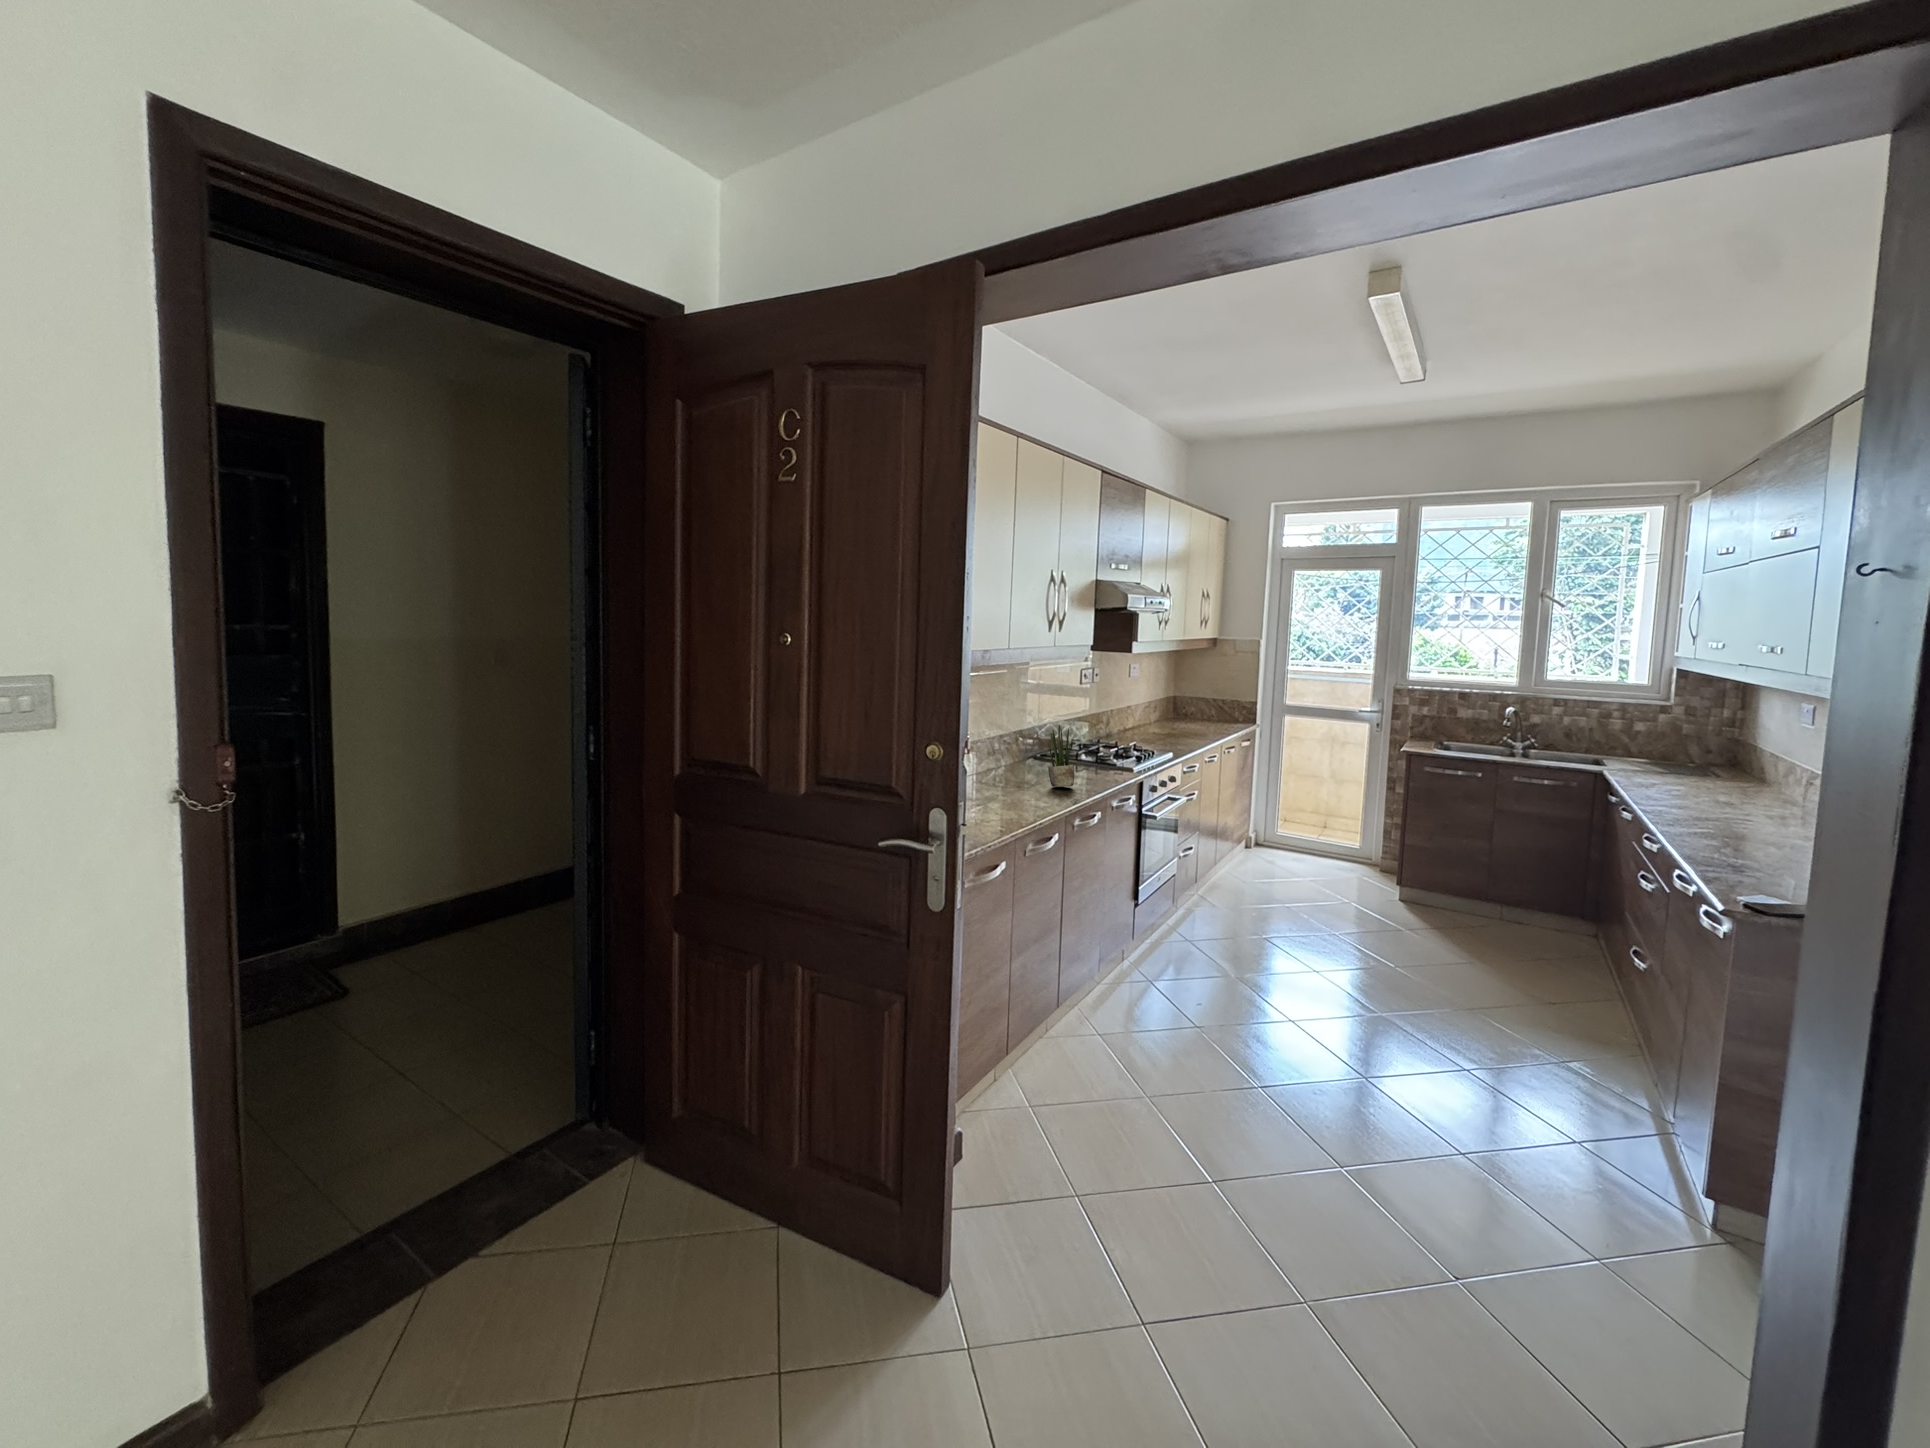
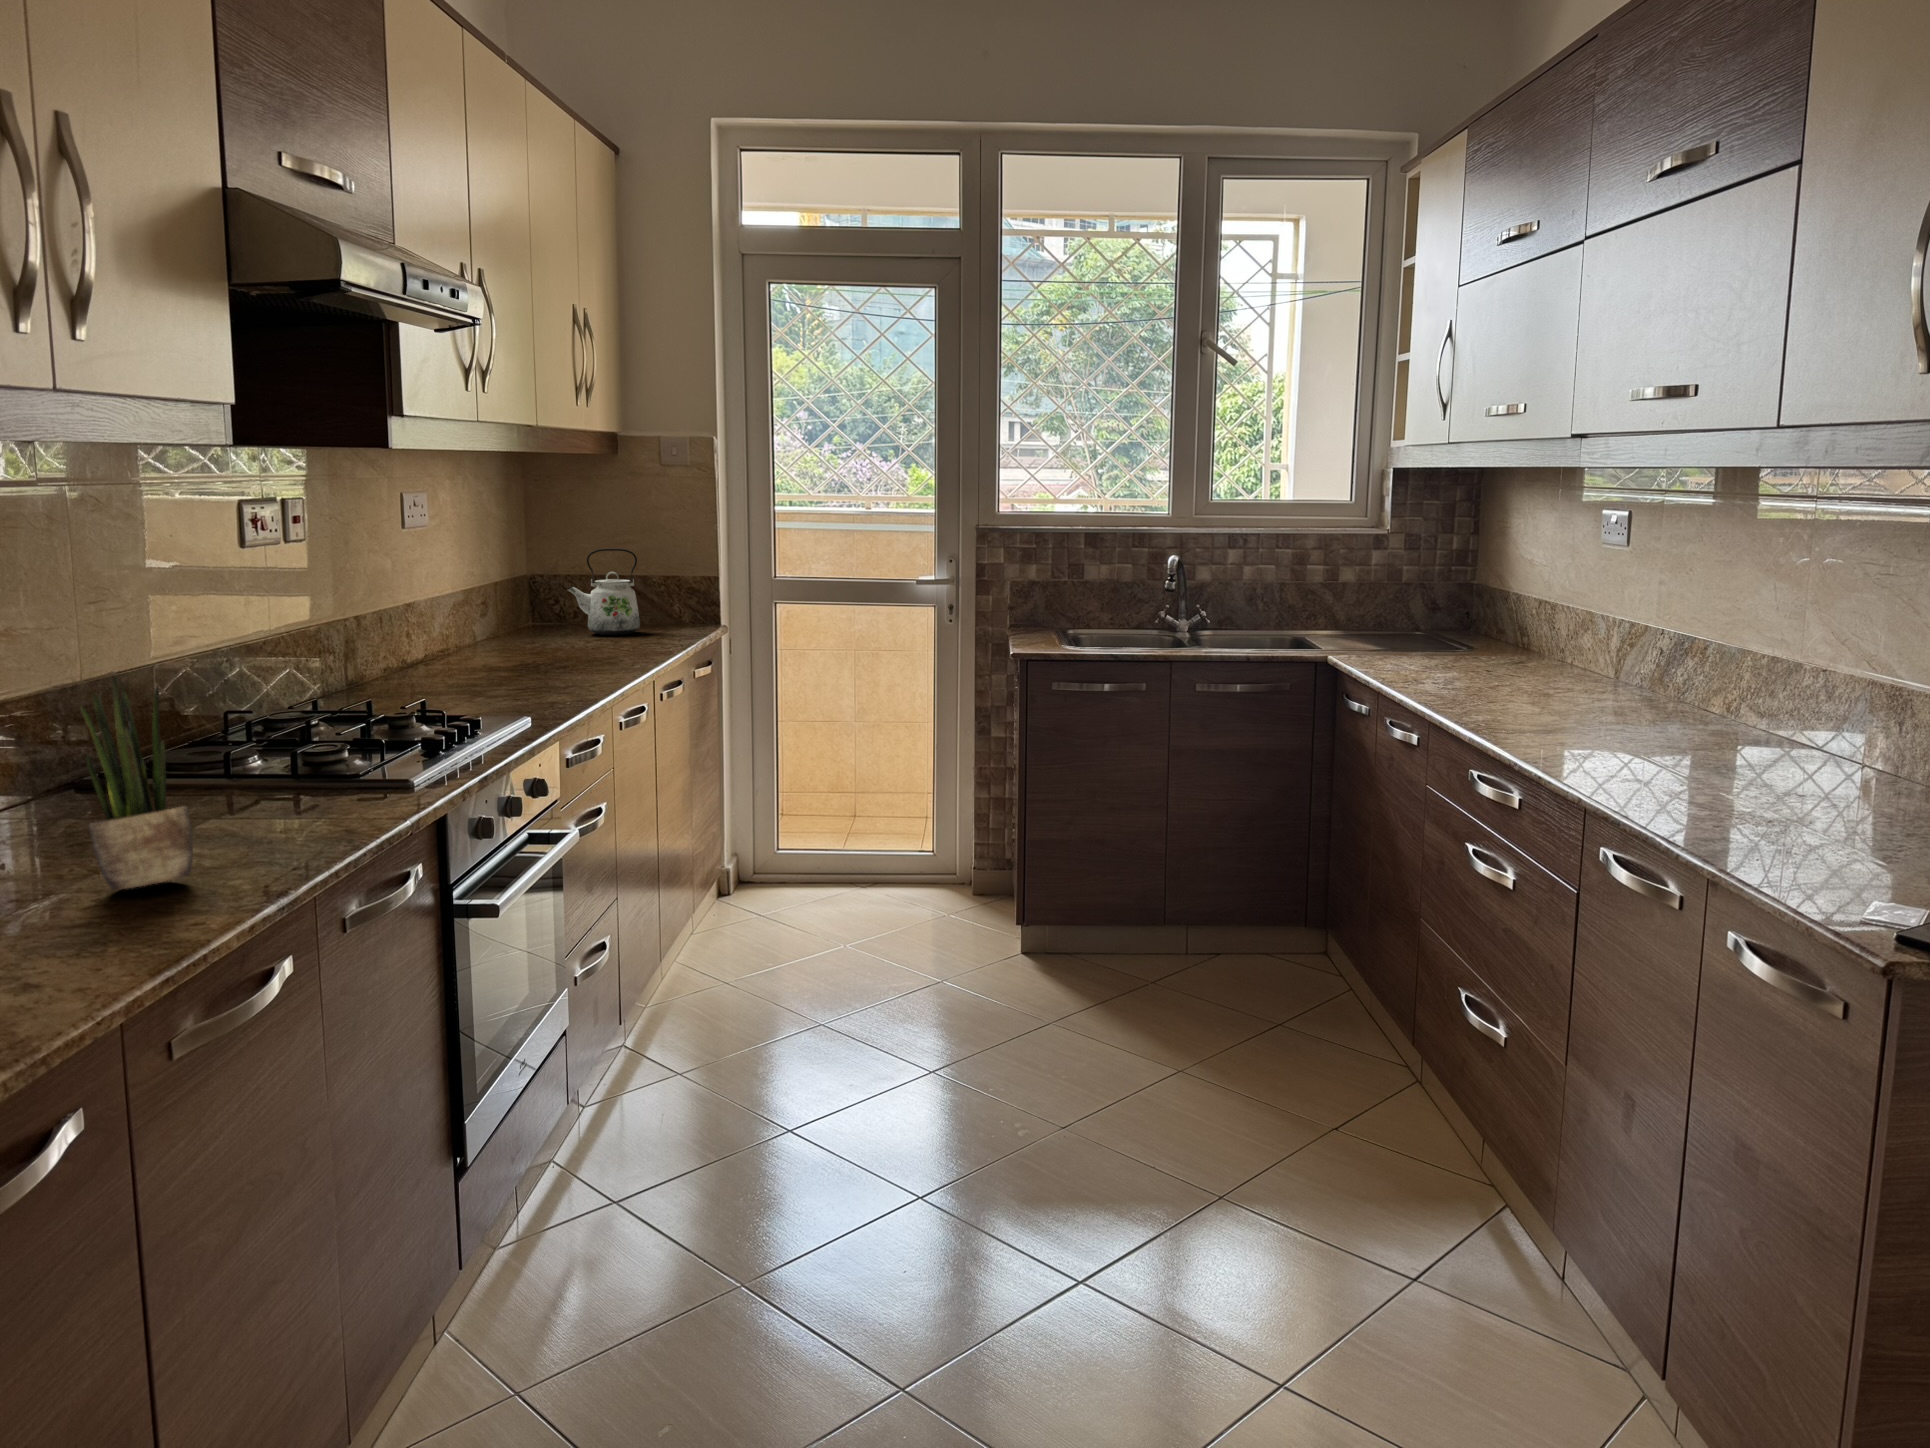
kettle: none [1188,687,1220,724] -> present [567,549,640,635]

